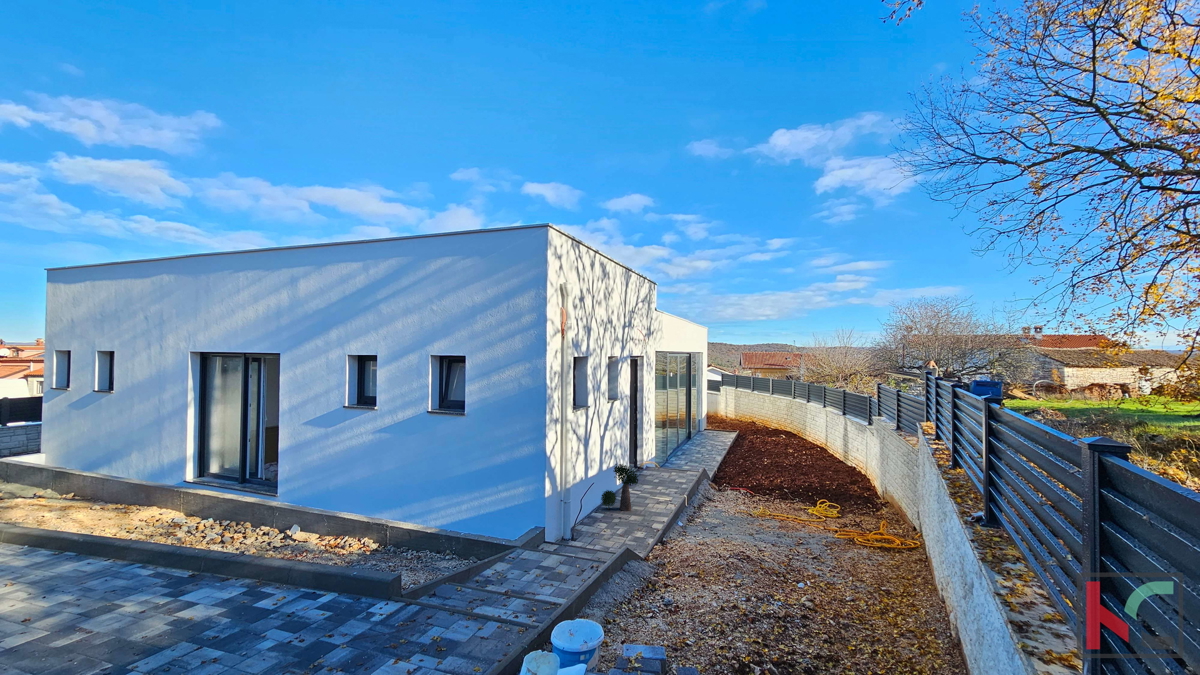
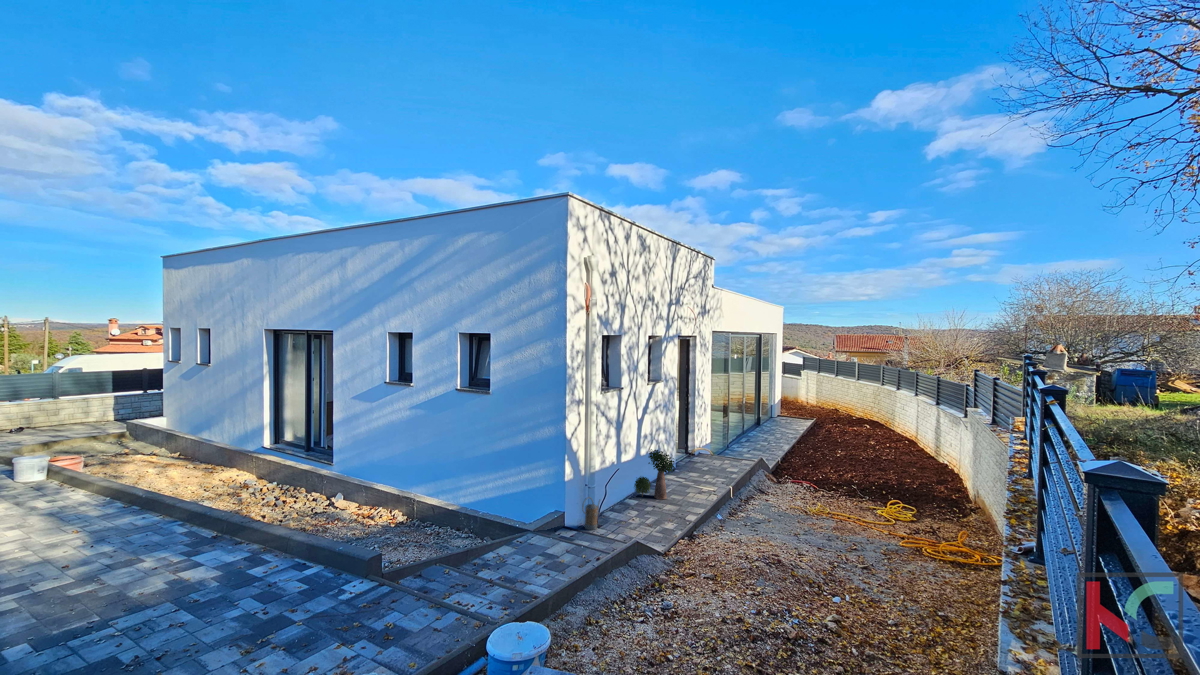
watering can: none [567,511,581,542] -> present [582,497,600,530]

